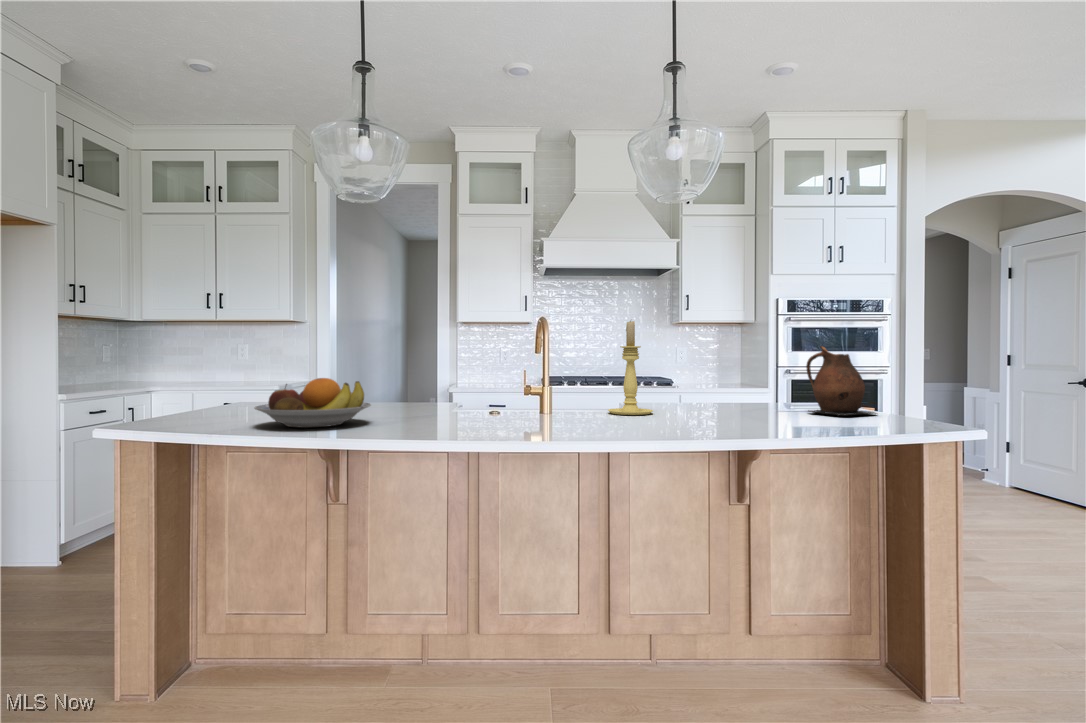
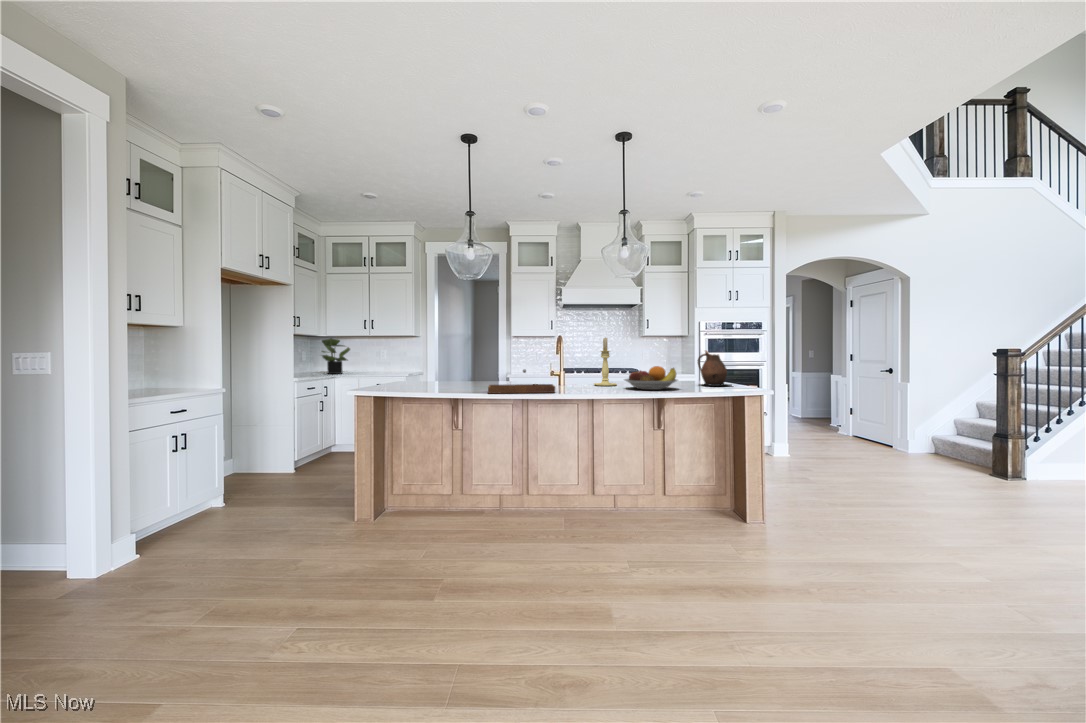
potted plant: none [119,323,179,386] -> present [322,338,350,374]
fruit bowl: present [254,378,371,428] -> present [624,366,678,390]
tray: none [389,384,534,437] -> present [488,369,555,393]

